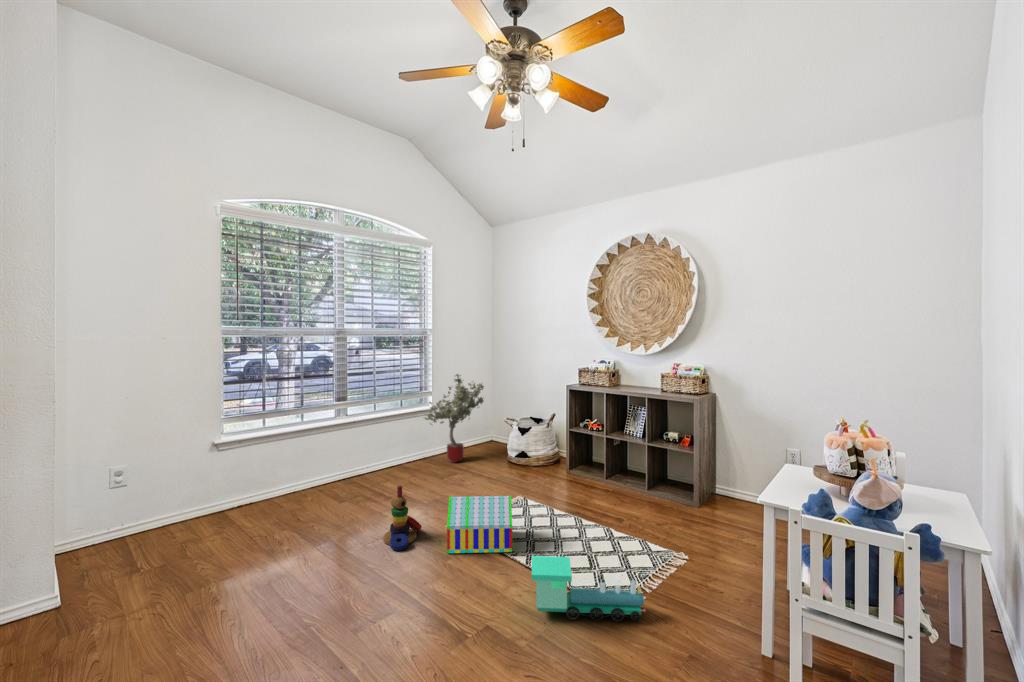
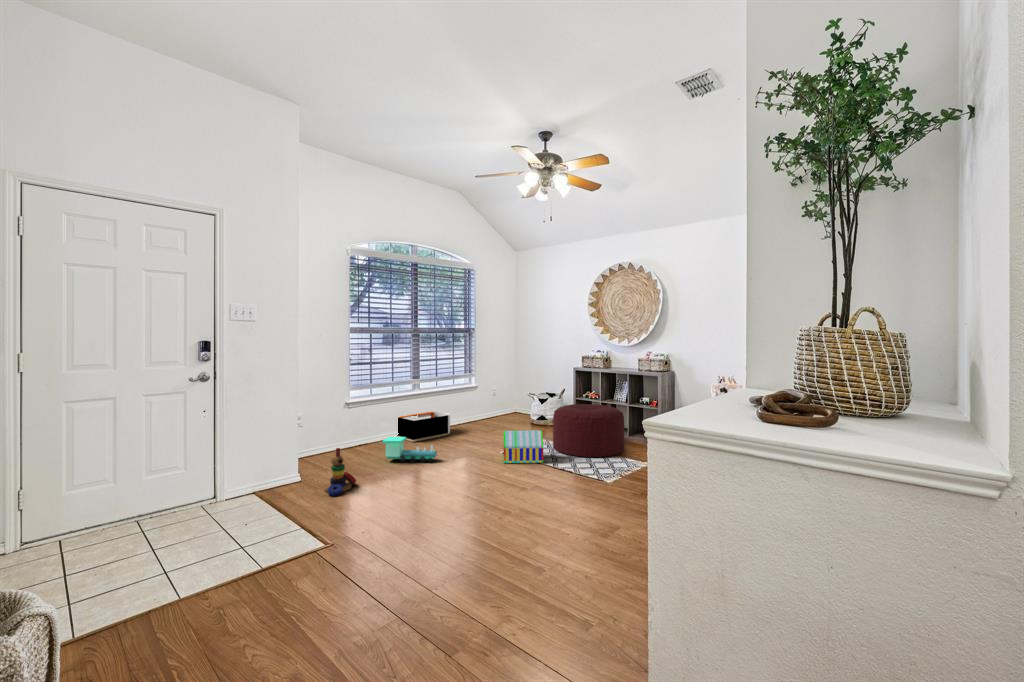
potted tree: present [425,374,484,463] -> none [472,360,513,424]
ottoman: none [532,444,643,538] -> present [553,404,624,457]
storage bin: none [306,448,387,500] -> present [397,412,450,442]
stacking toy: present [383,486,422,551] -> present [325,448,356,496]
toy train: present [532,556,645,621] -> present [383,437,437,462]

